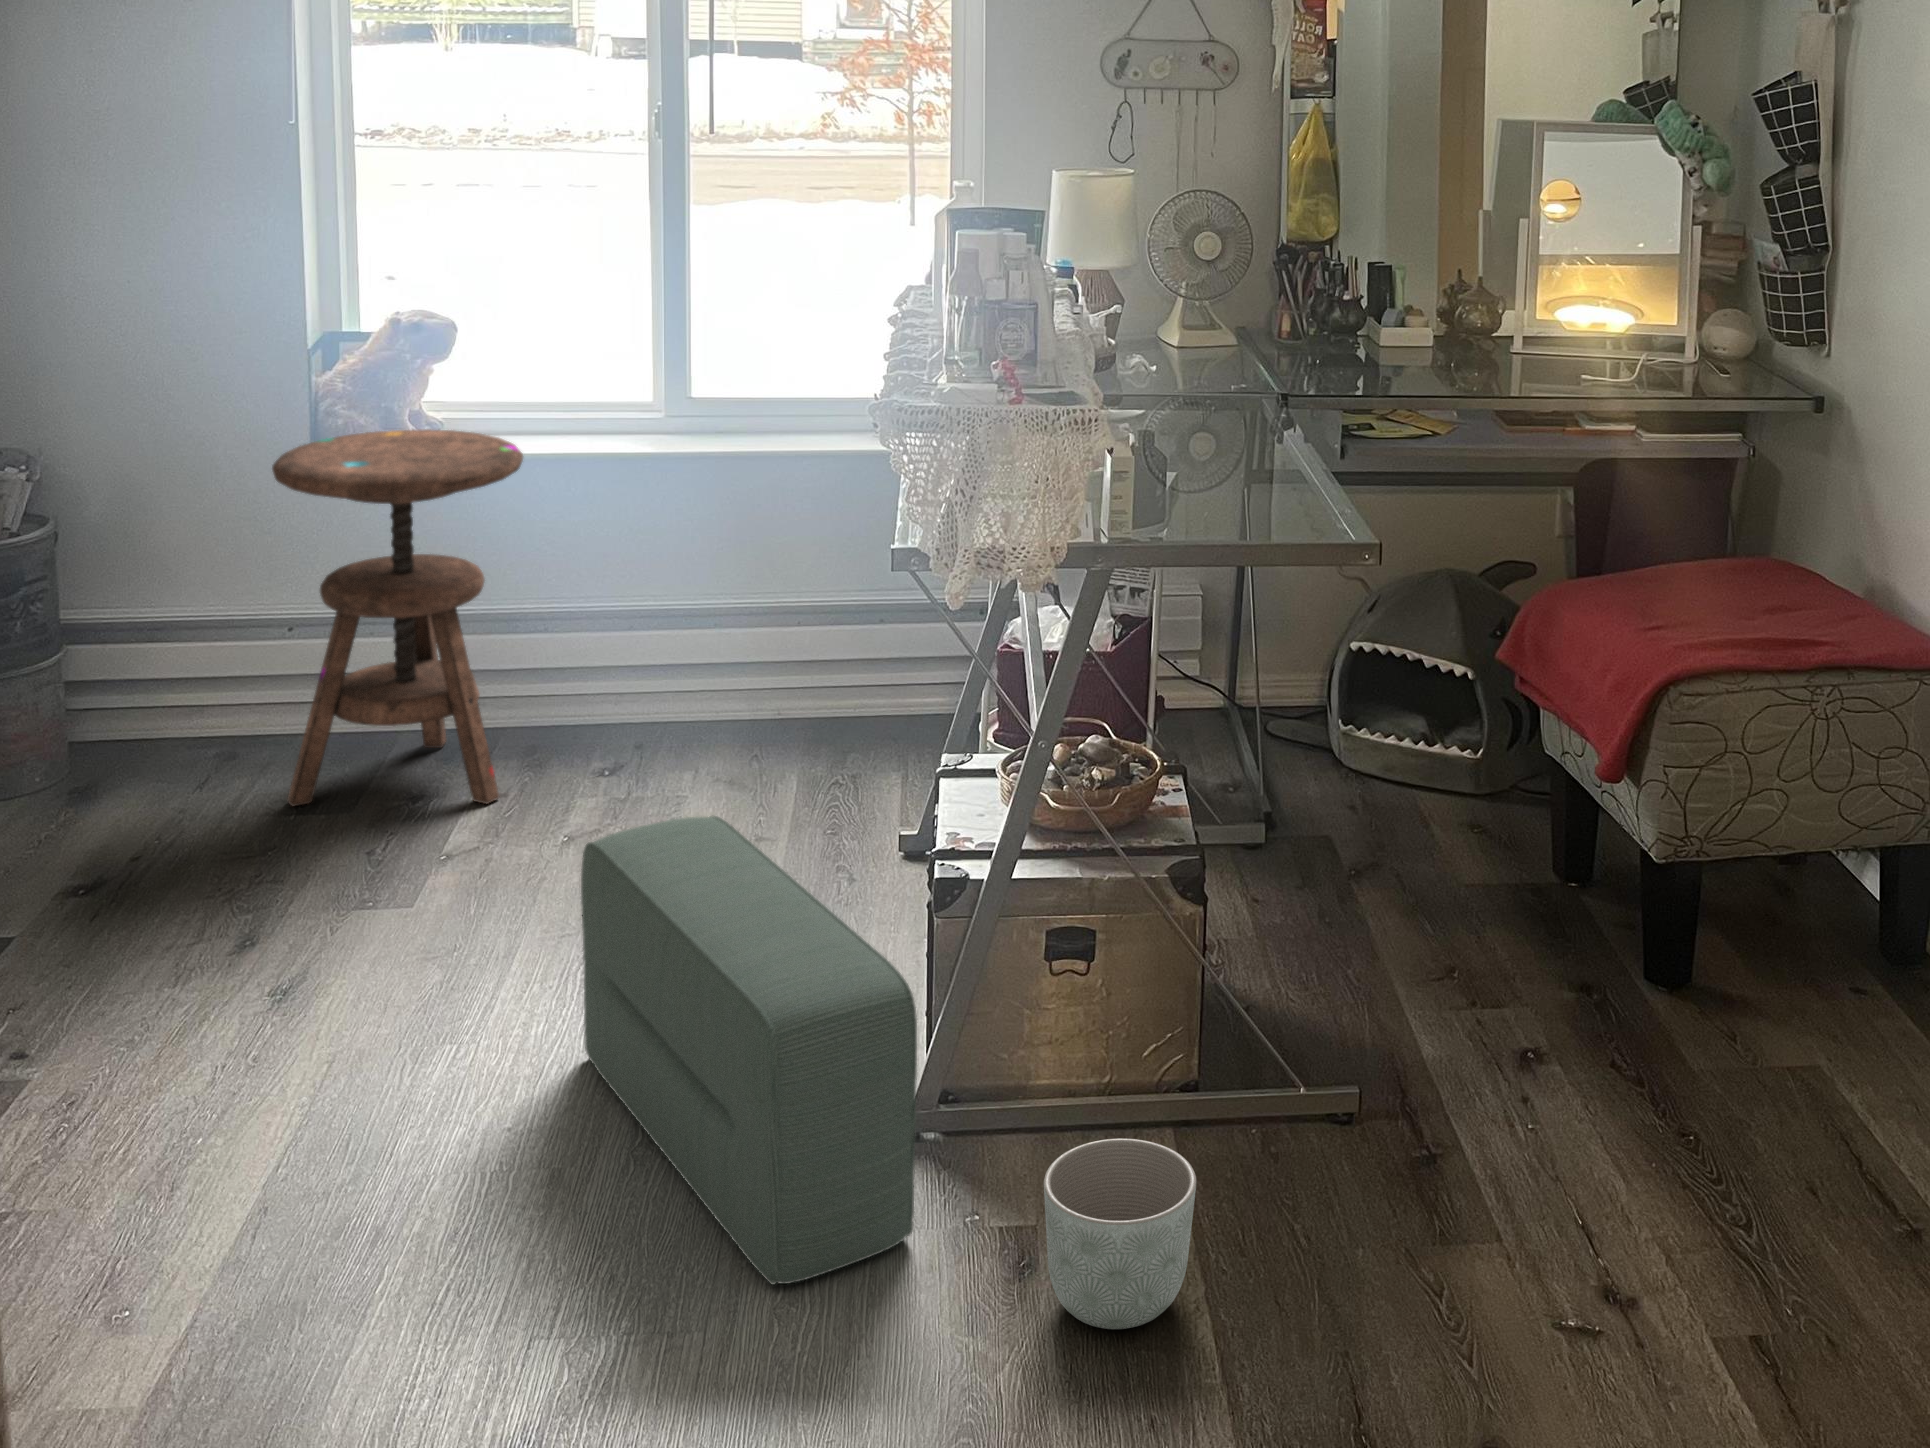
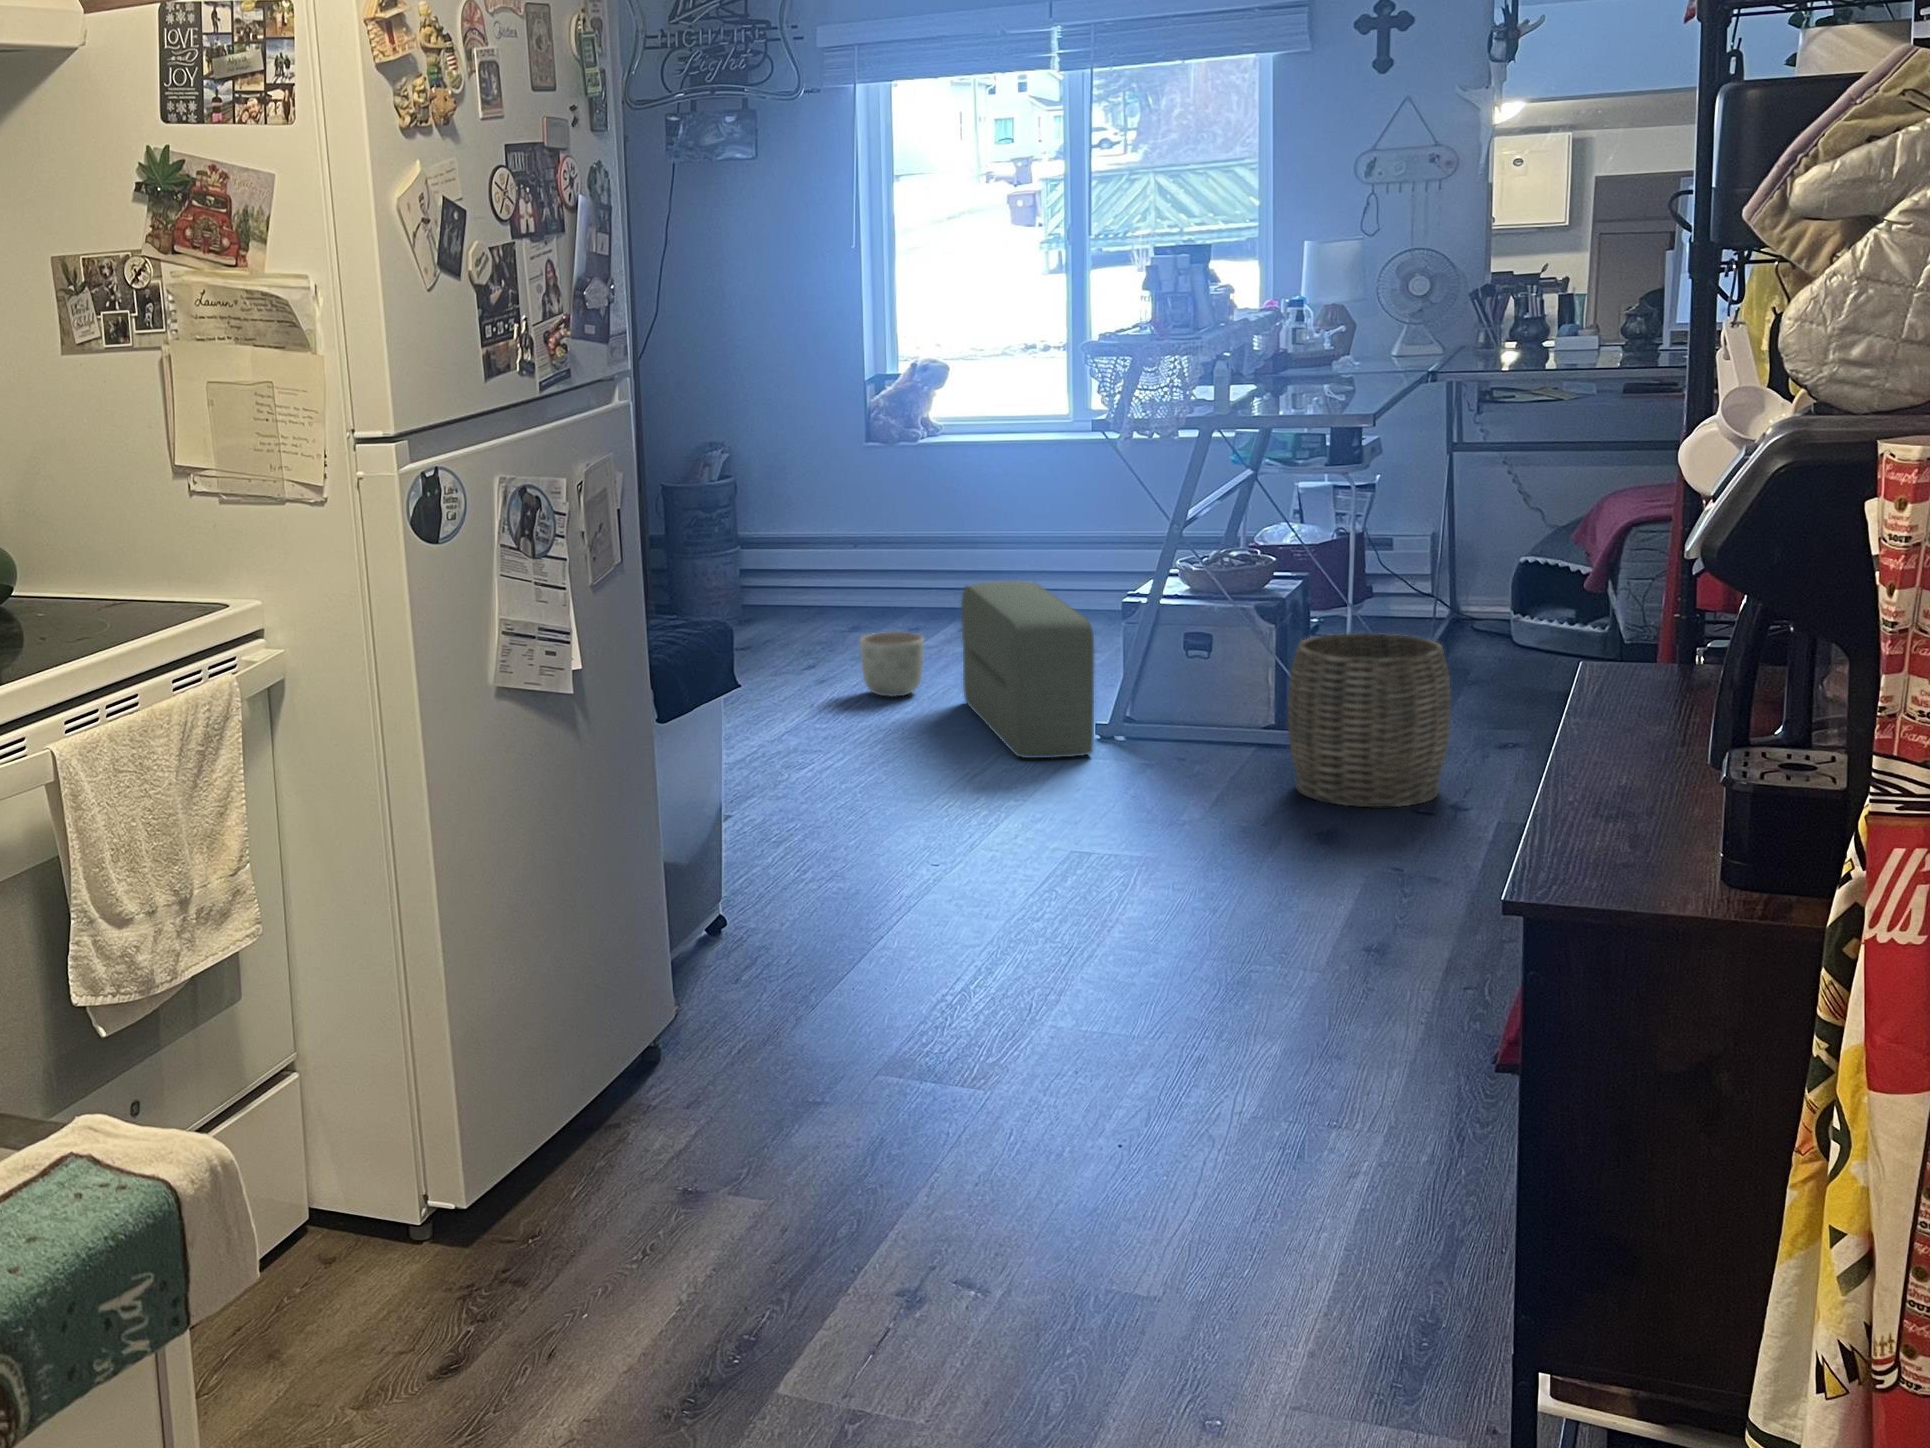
side table: present [272,429,523,806] -> none [841,424,975,631]
woven basket: none [1314,961,1593,1353] -> present [1288,633,1451,807]
planter: present [1044,1138,1196,1329] -> present [859,632,924,697]

